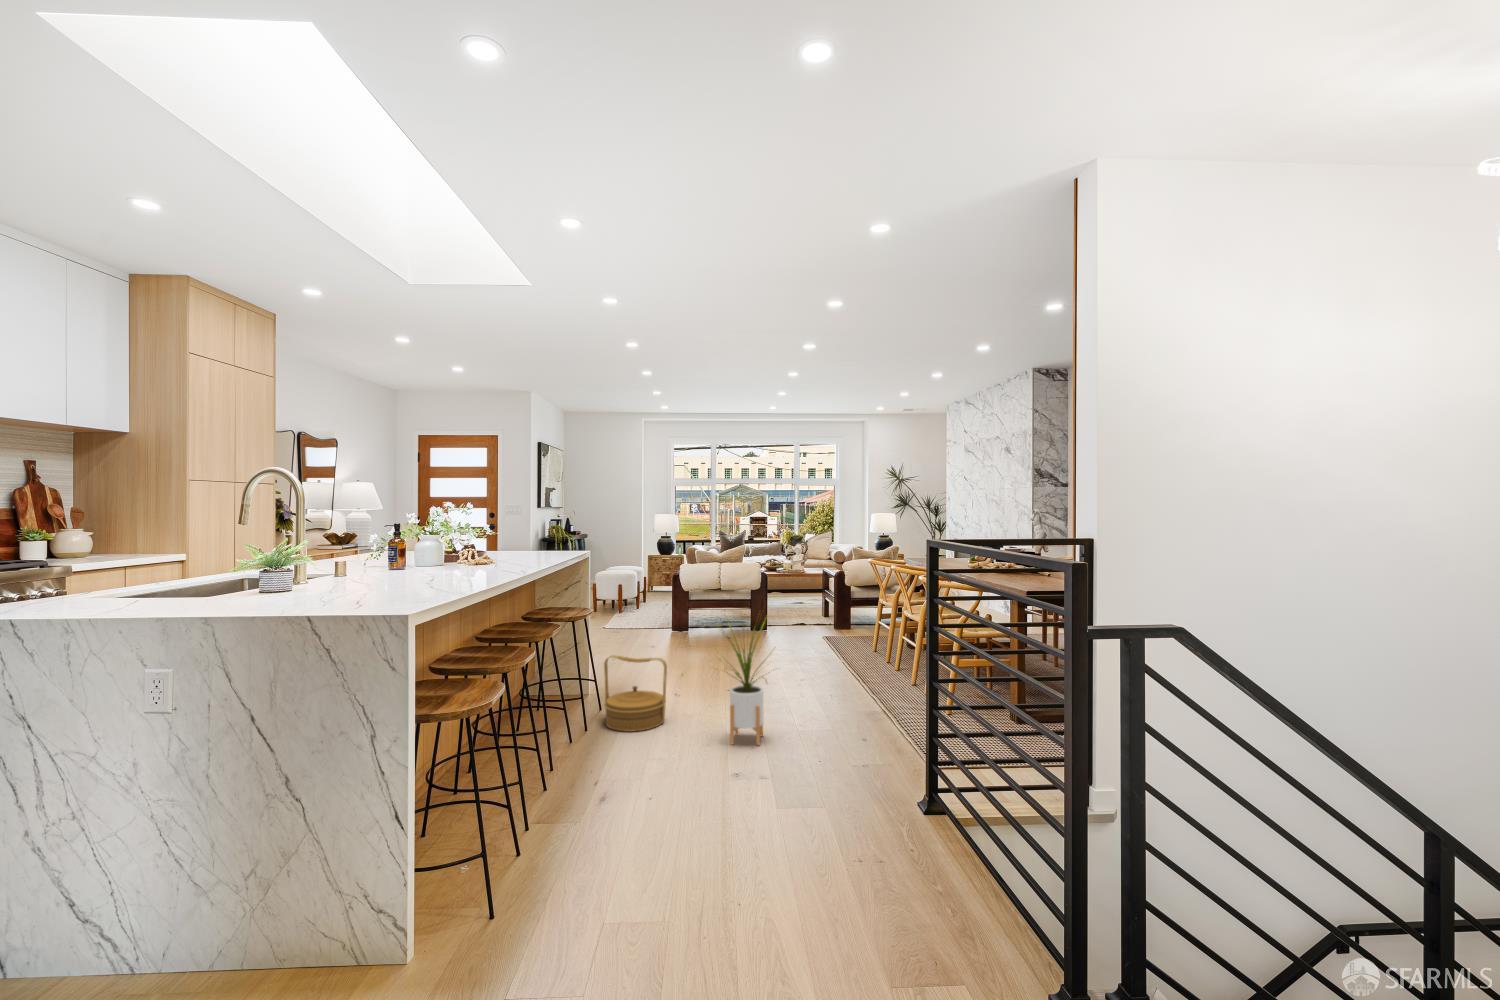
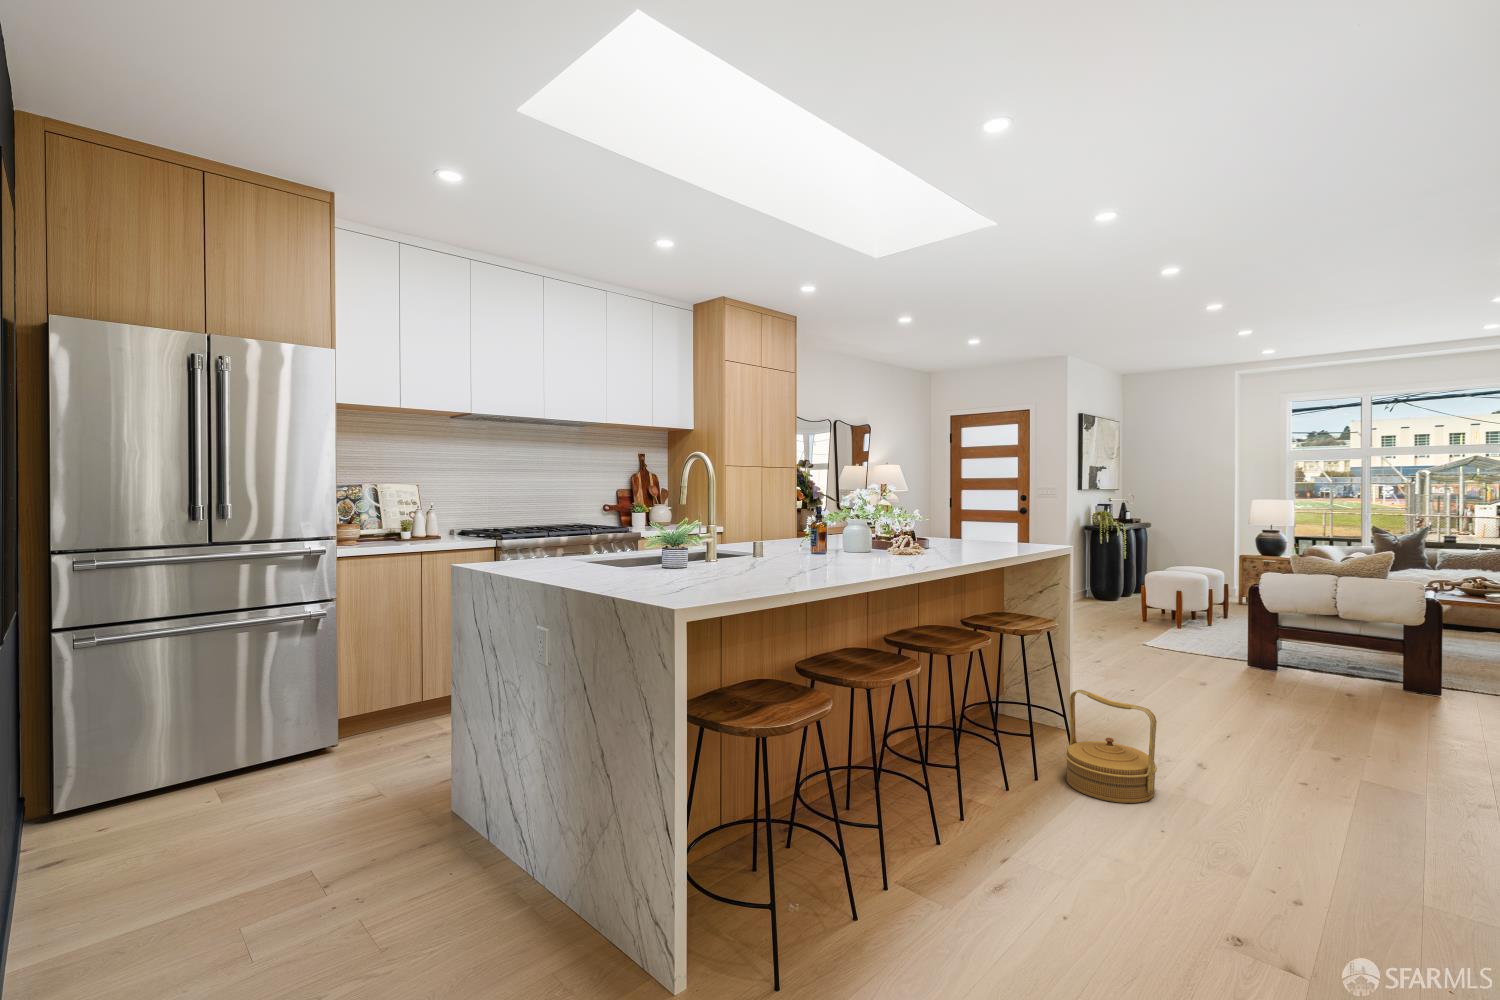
house plant: present [726,622,766,746] -> none [1215,656,1362,891]

